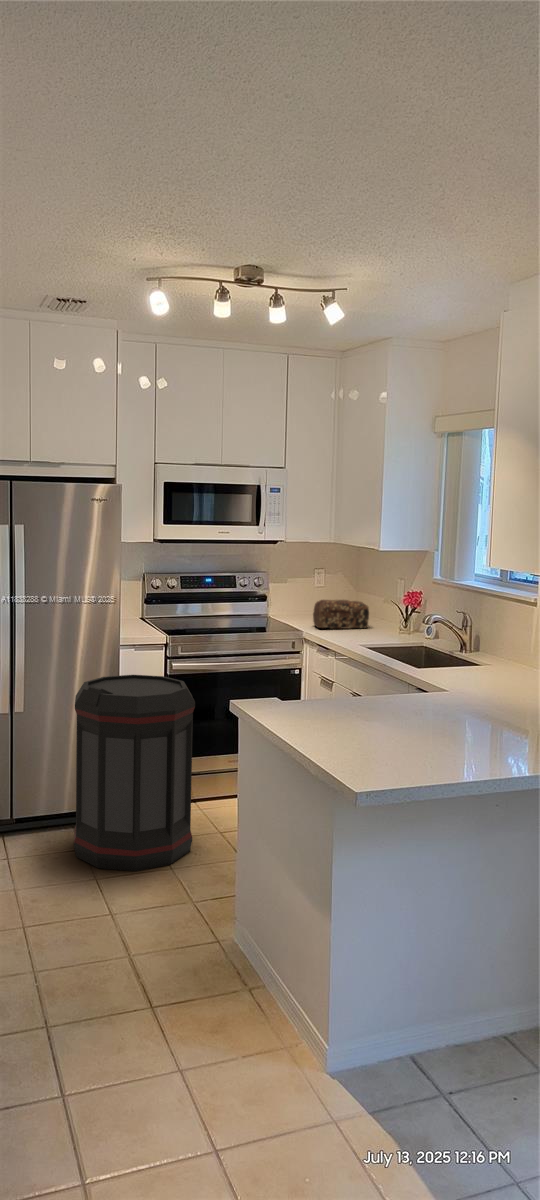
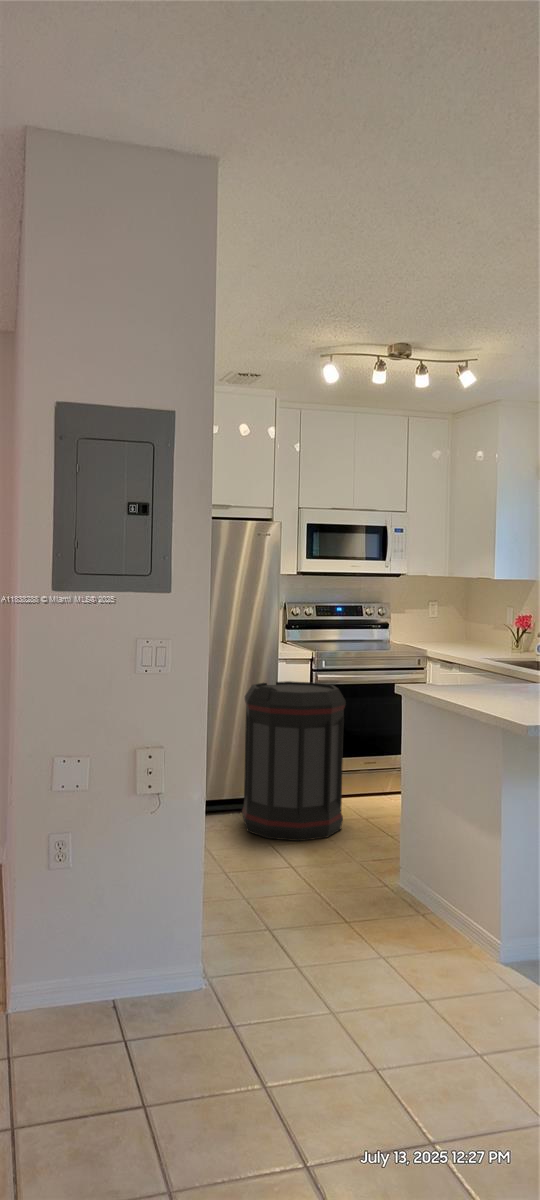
bread loaf: present [313,600,369,629] -> none [433,624,483,649]

